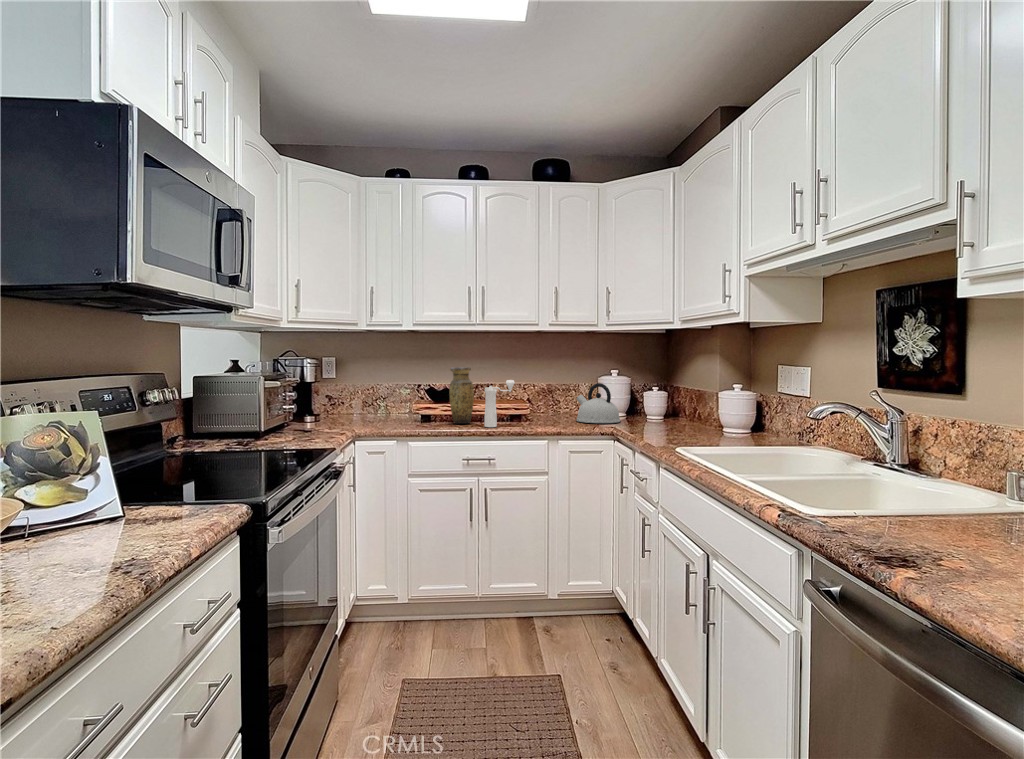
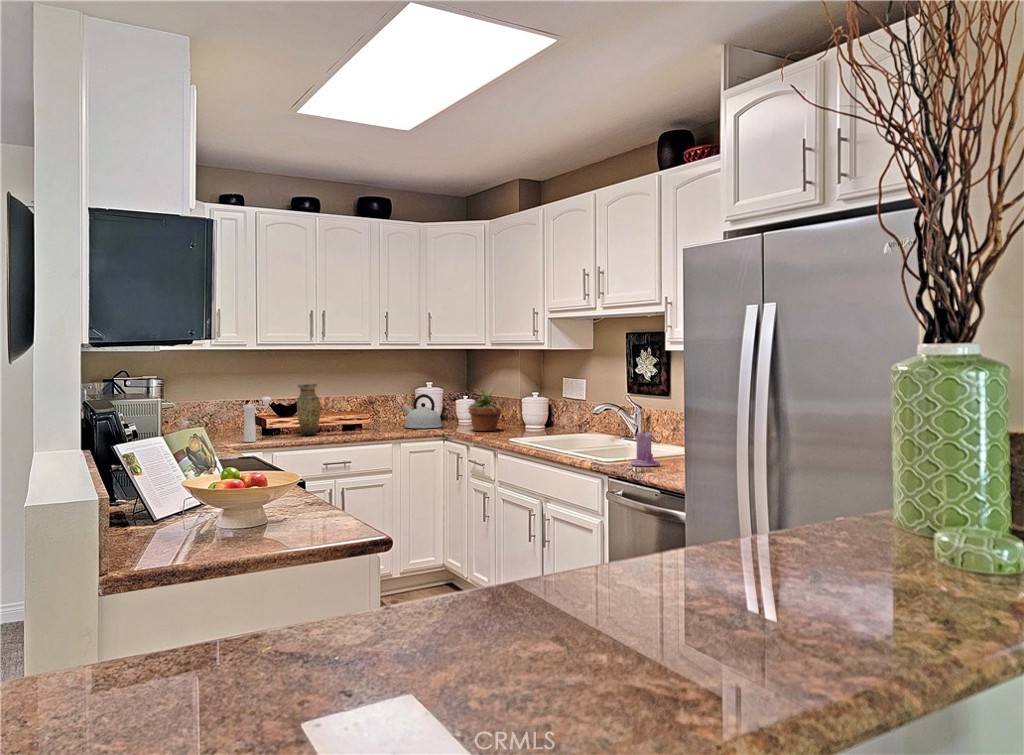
potted plant: none [636,375,697,432] -> present [468,390,502,431]
pepper mill: present [484,380,515,427] -> present [243,397,271,442]
candle: none [863,455,939,545] -> present [631,429,660,466]

